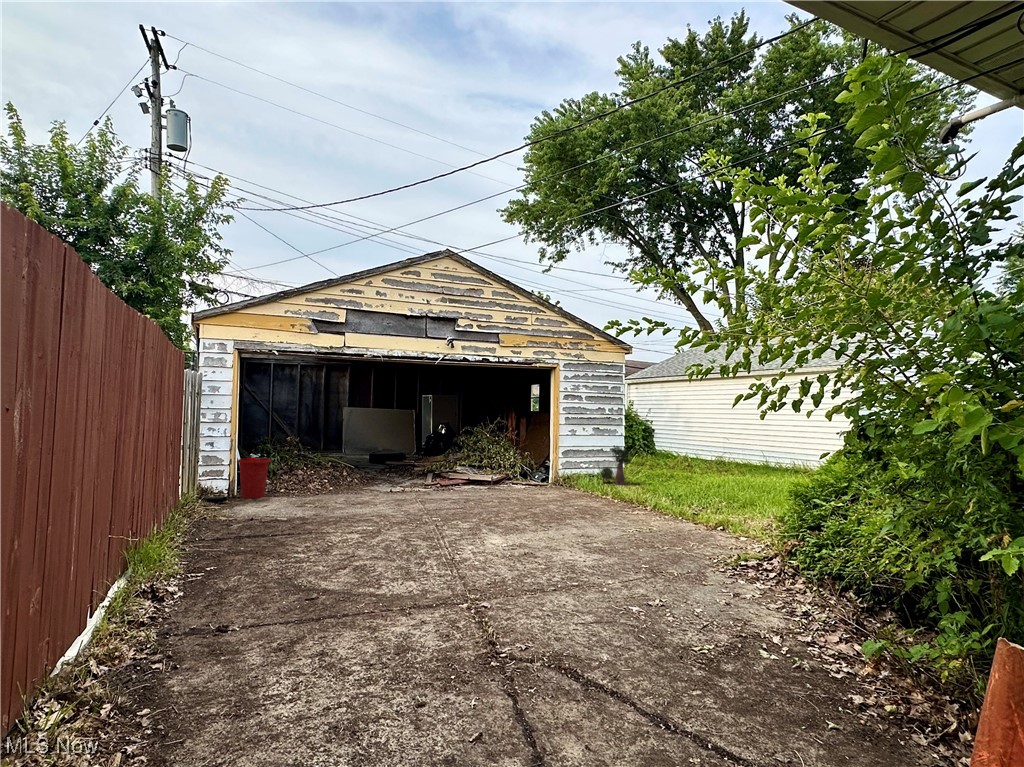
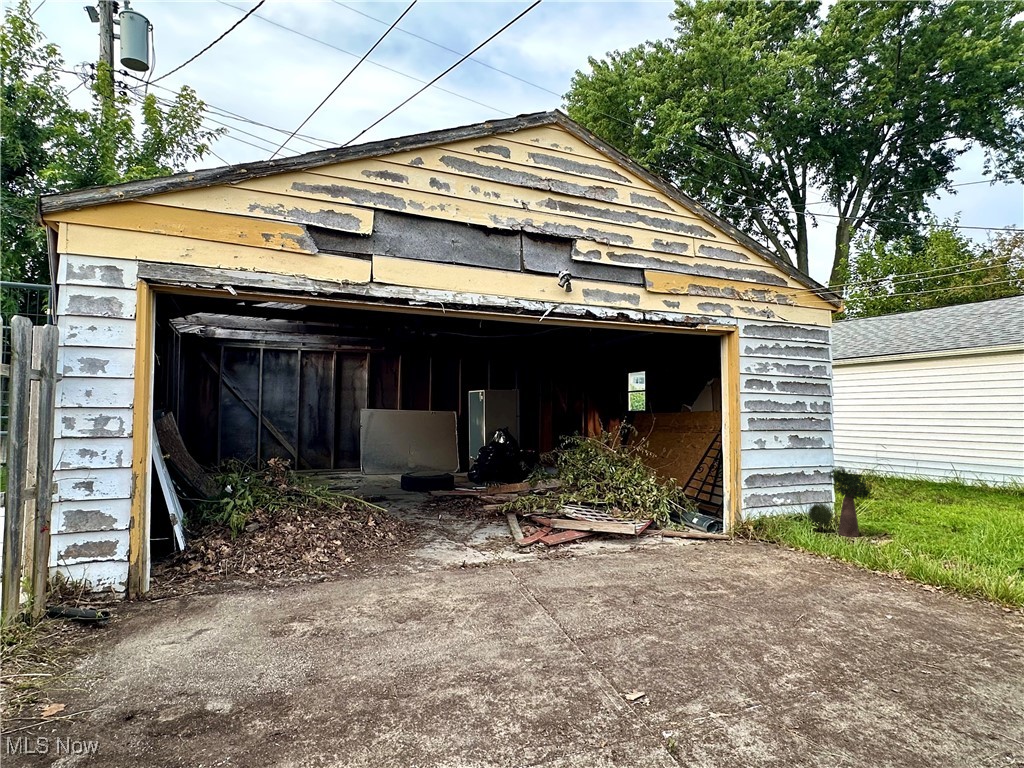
waste bin: present [237,458,272,498] -> none [148,510,227,603]

